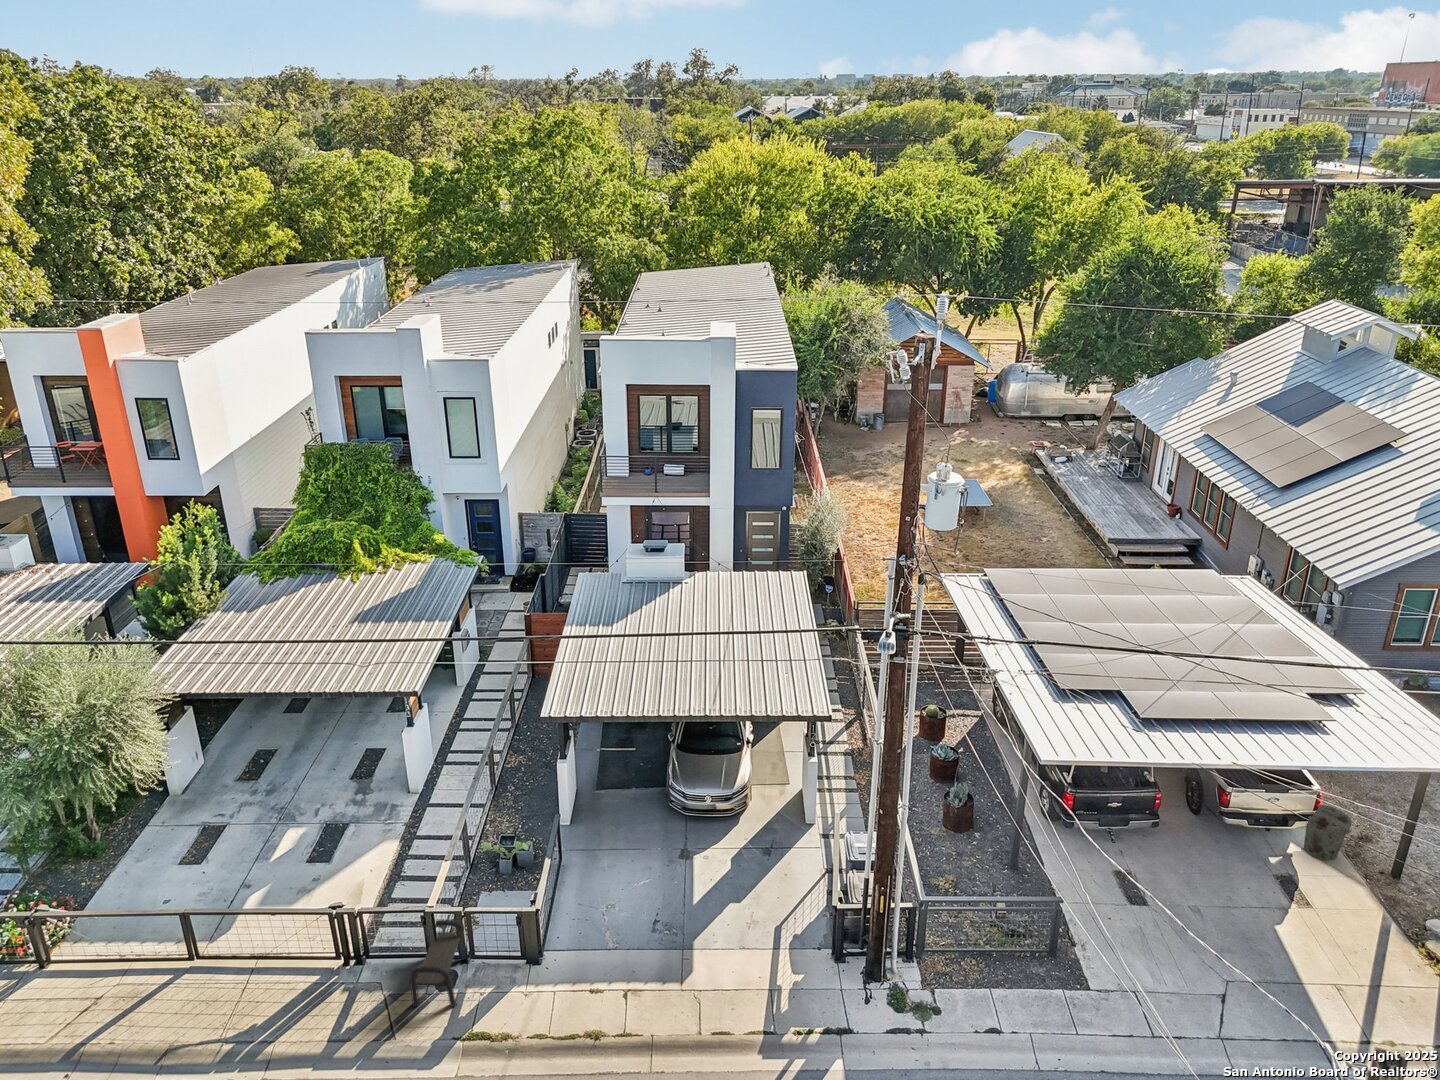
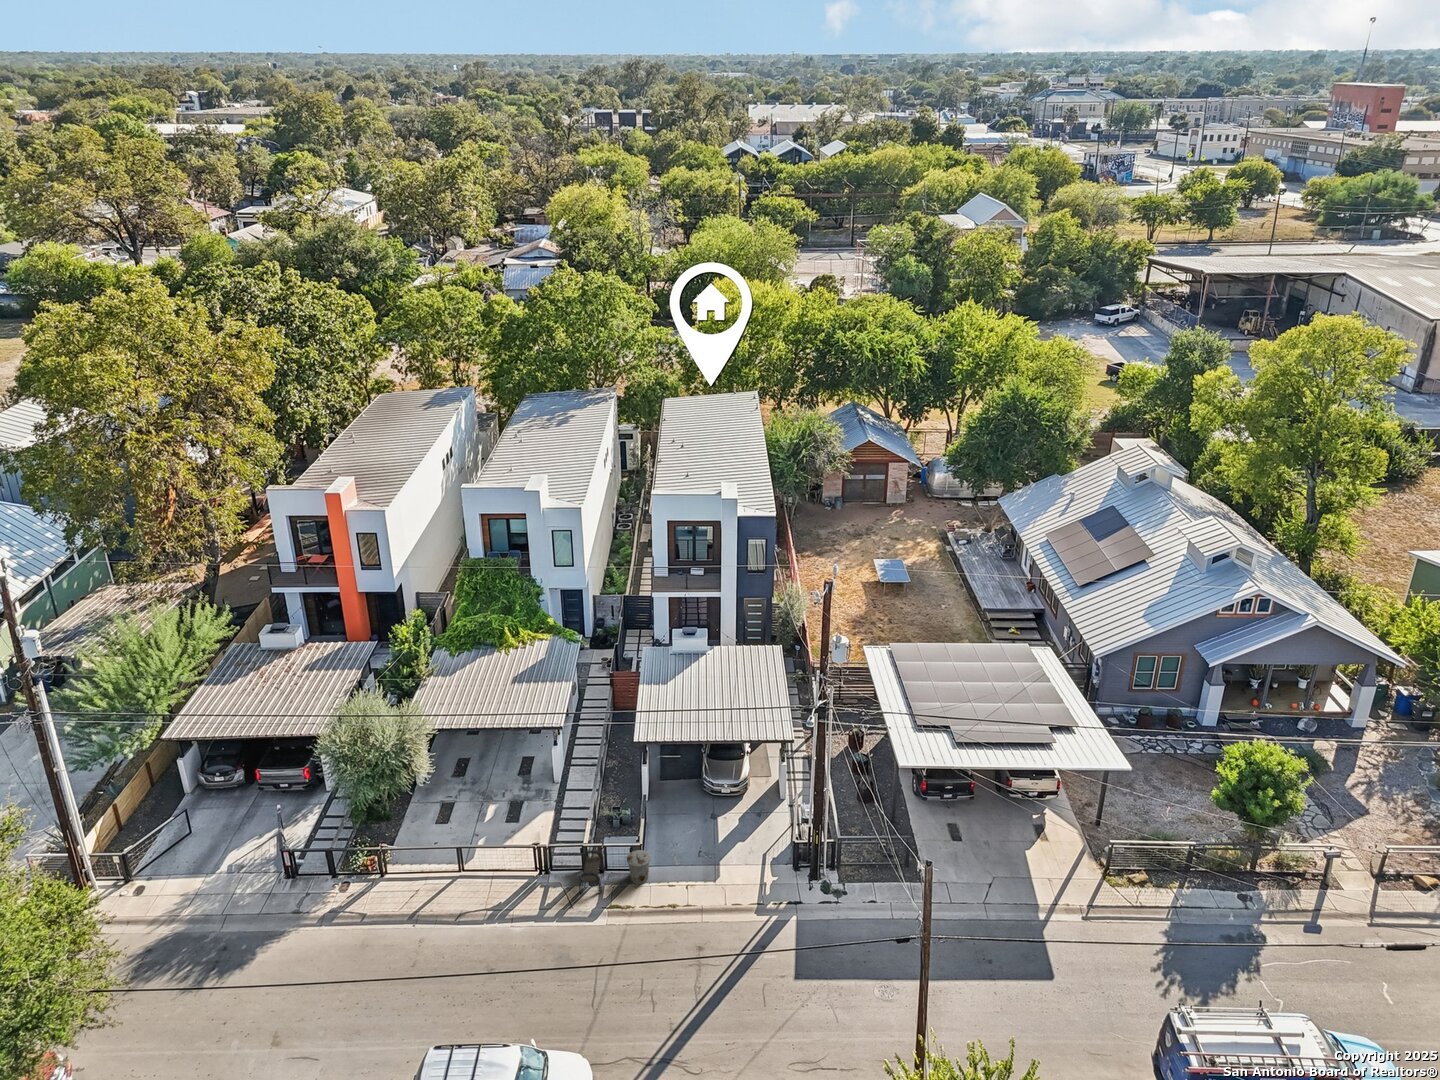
trash can: present [1304,805,1352,861] -> present [627,850,650,884]

